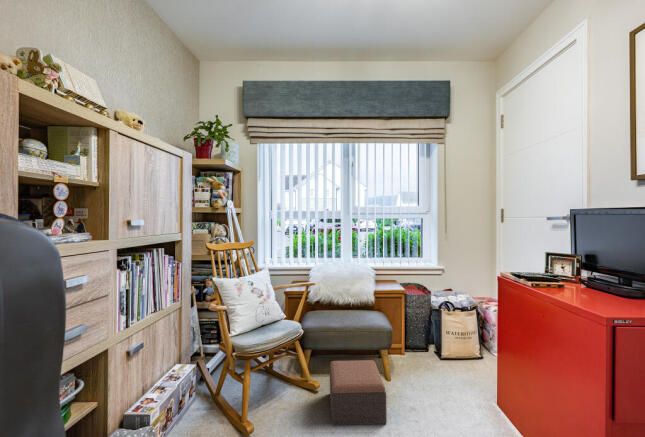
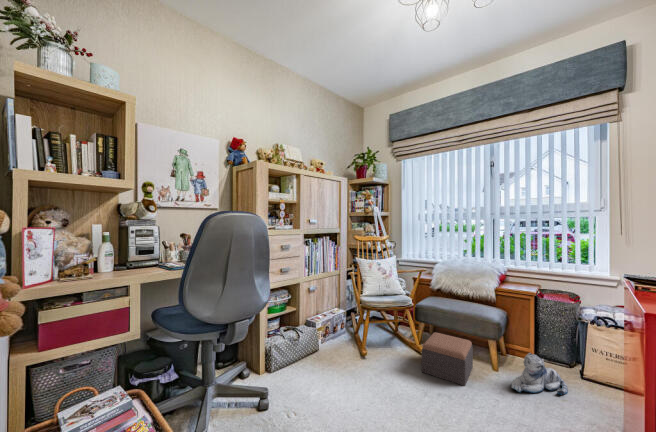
plush toy: none [419,357,459,406] -> present [511,353,568,395]

